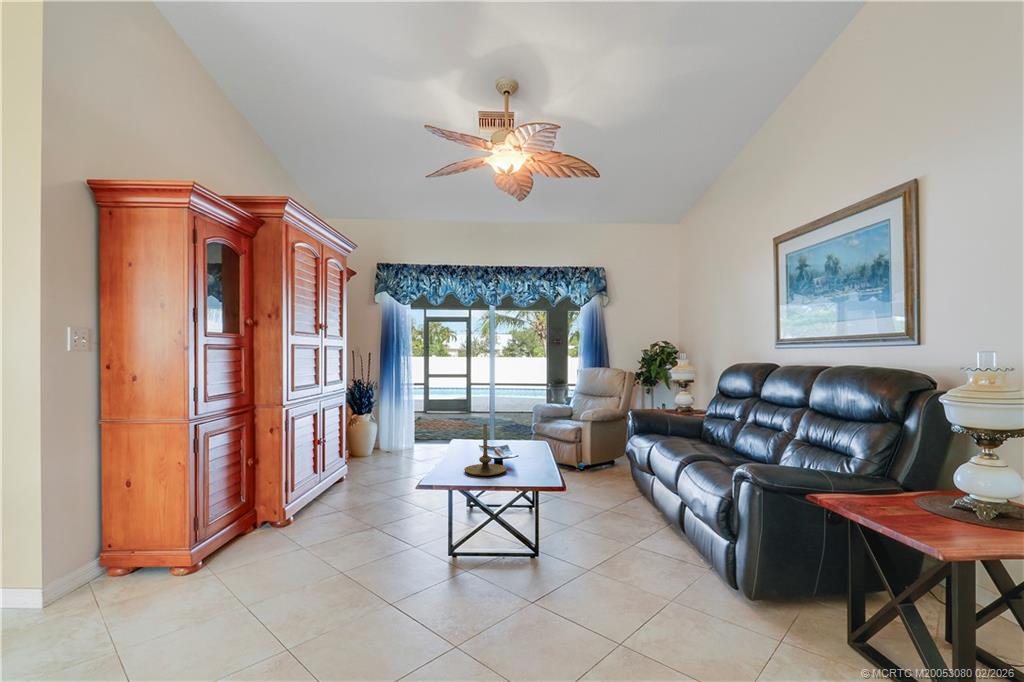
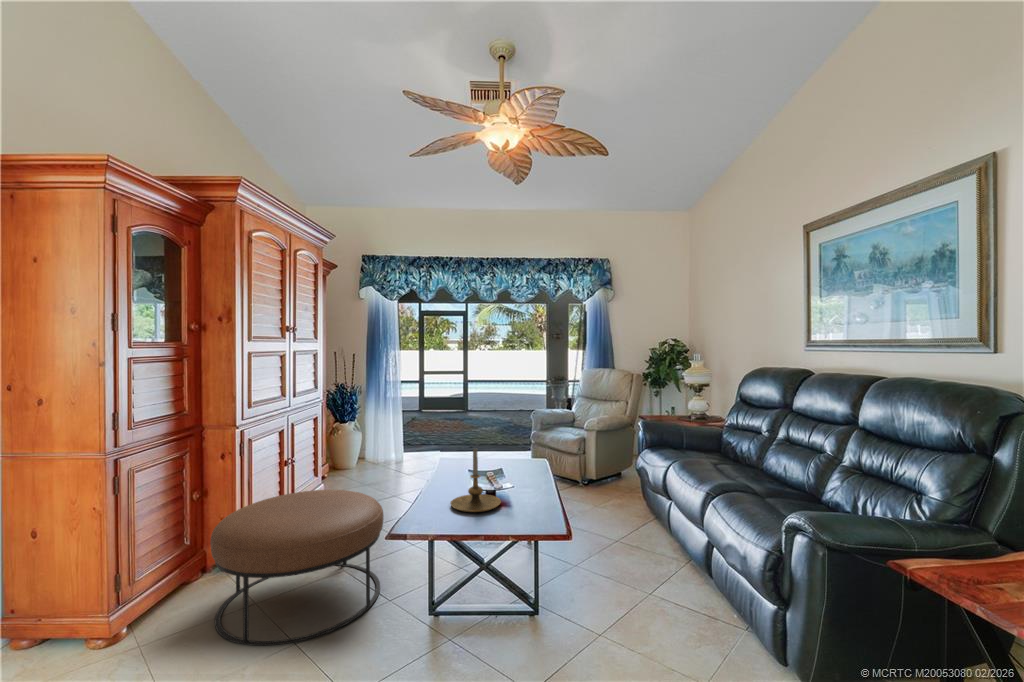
ottoman: none [266,462,407,580] -> present [210,490,384,646]

